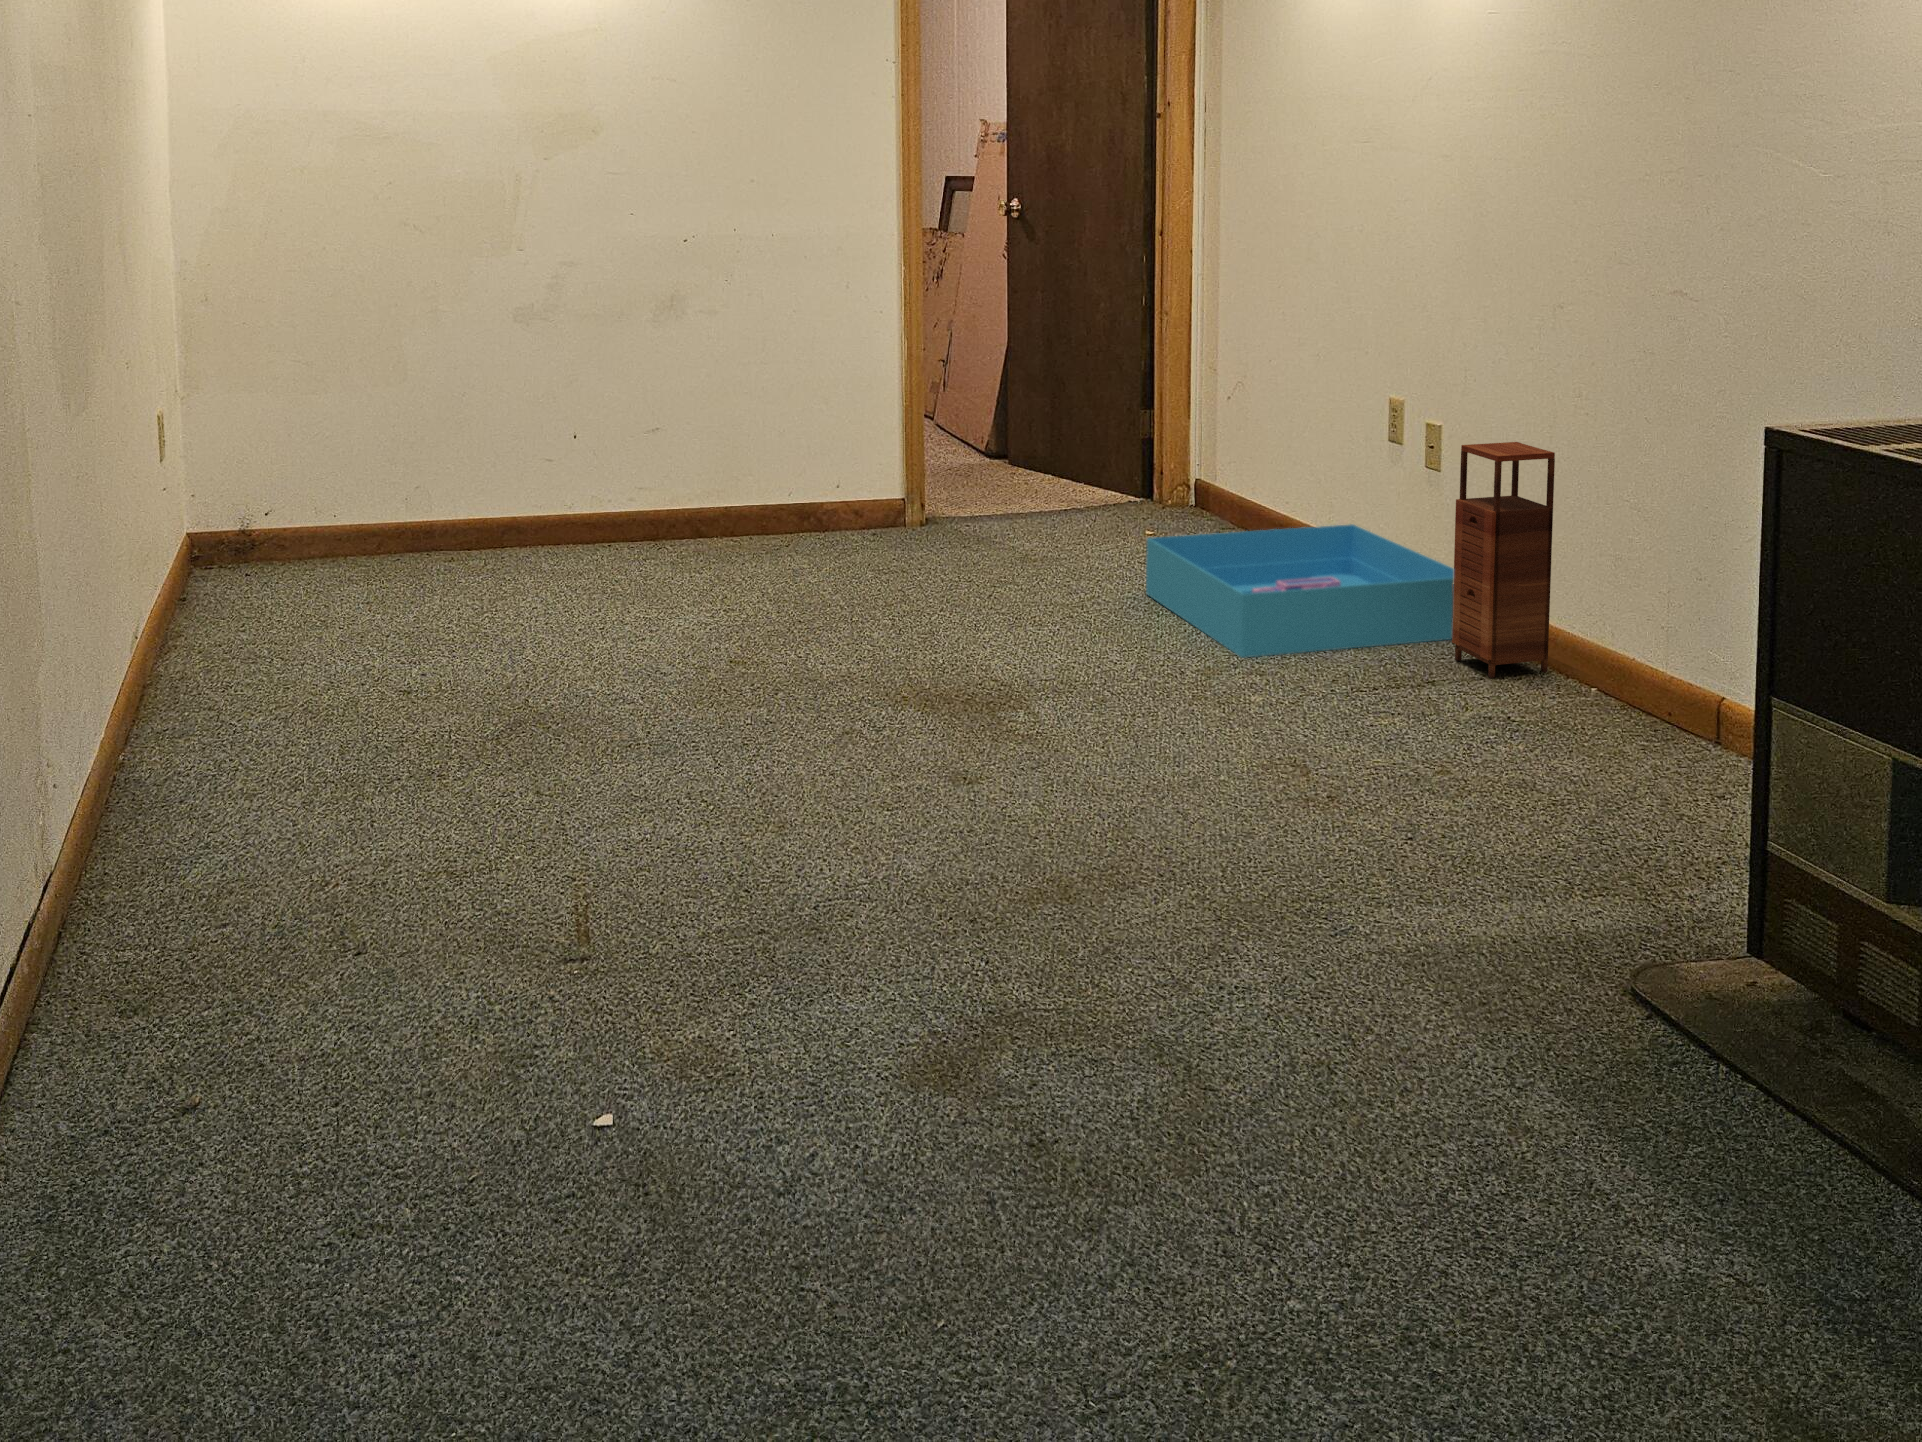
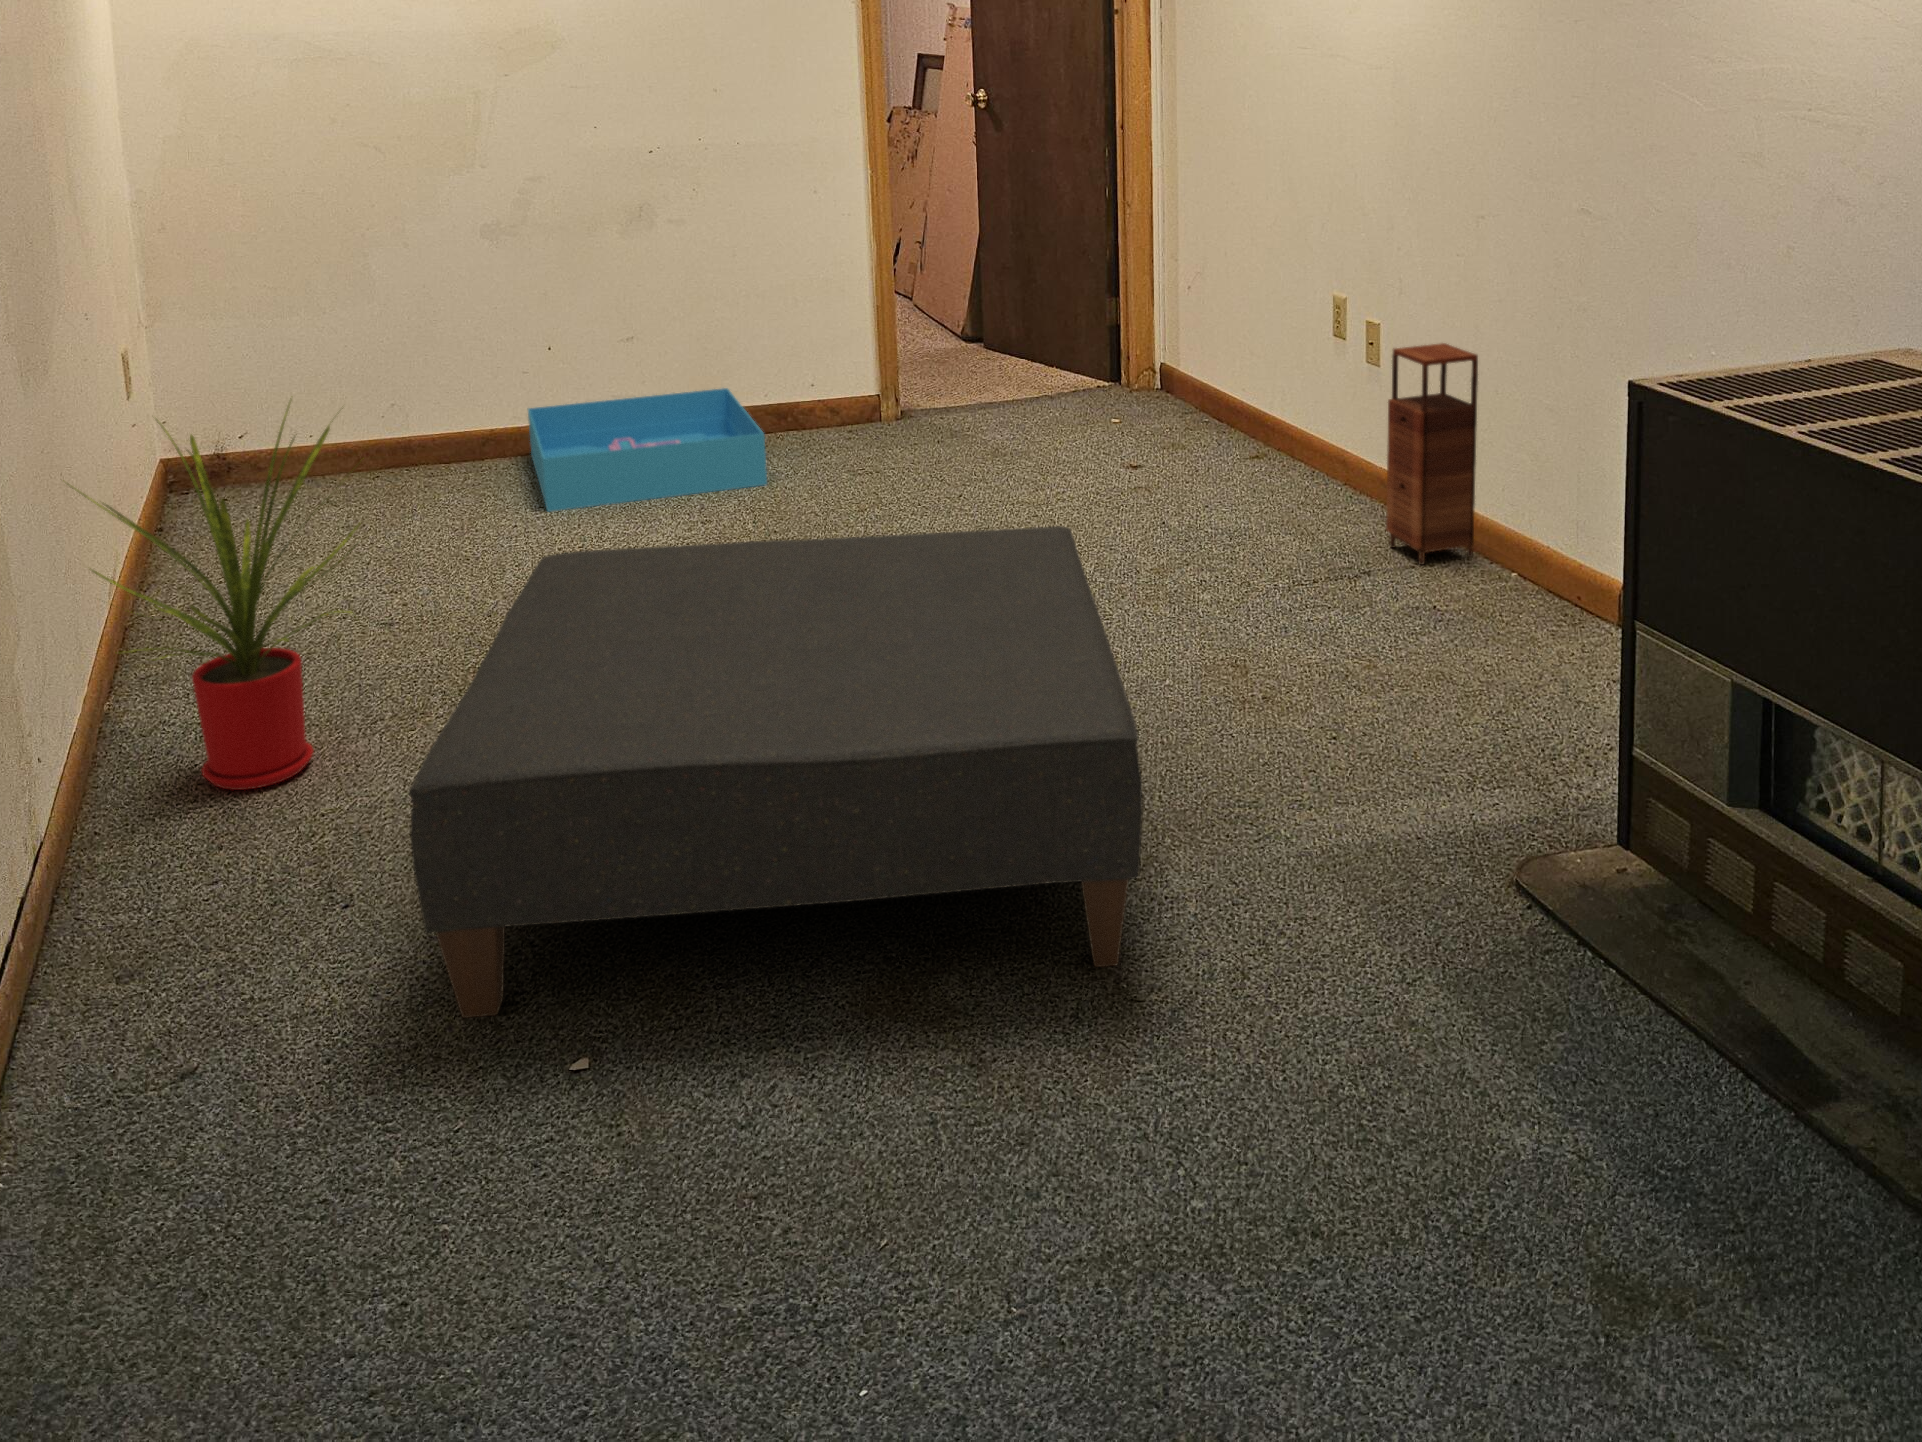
house plant: none [95,431,399,839] -> present [68,401,359,790]
storage bin: present [1146,524,1454,658] -> present [528,388,767,512]
ottoman: none [437,599,1222,1070] -> present [409,526,1143,1018]

